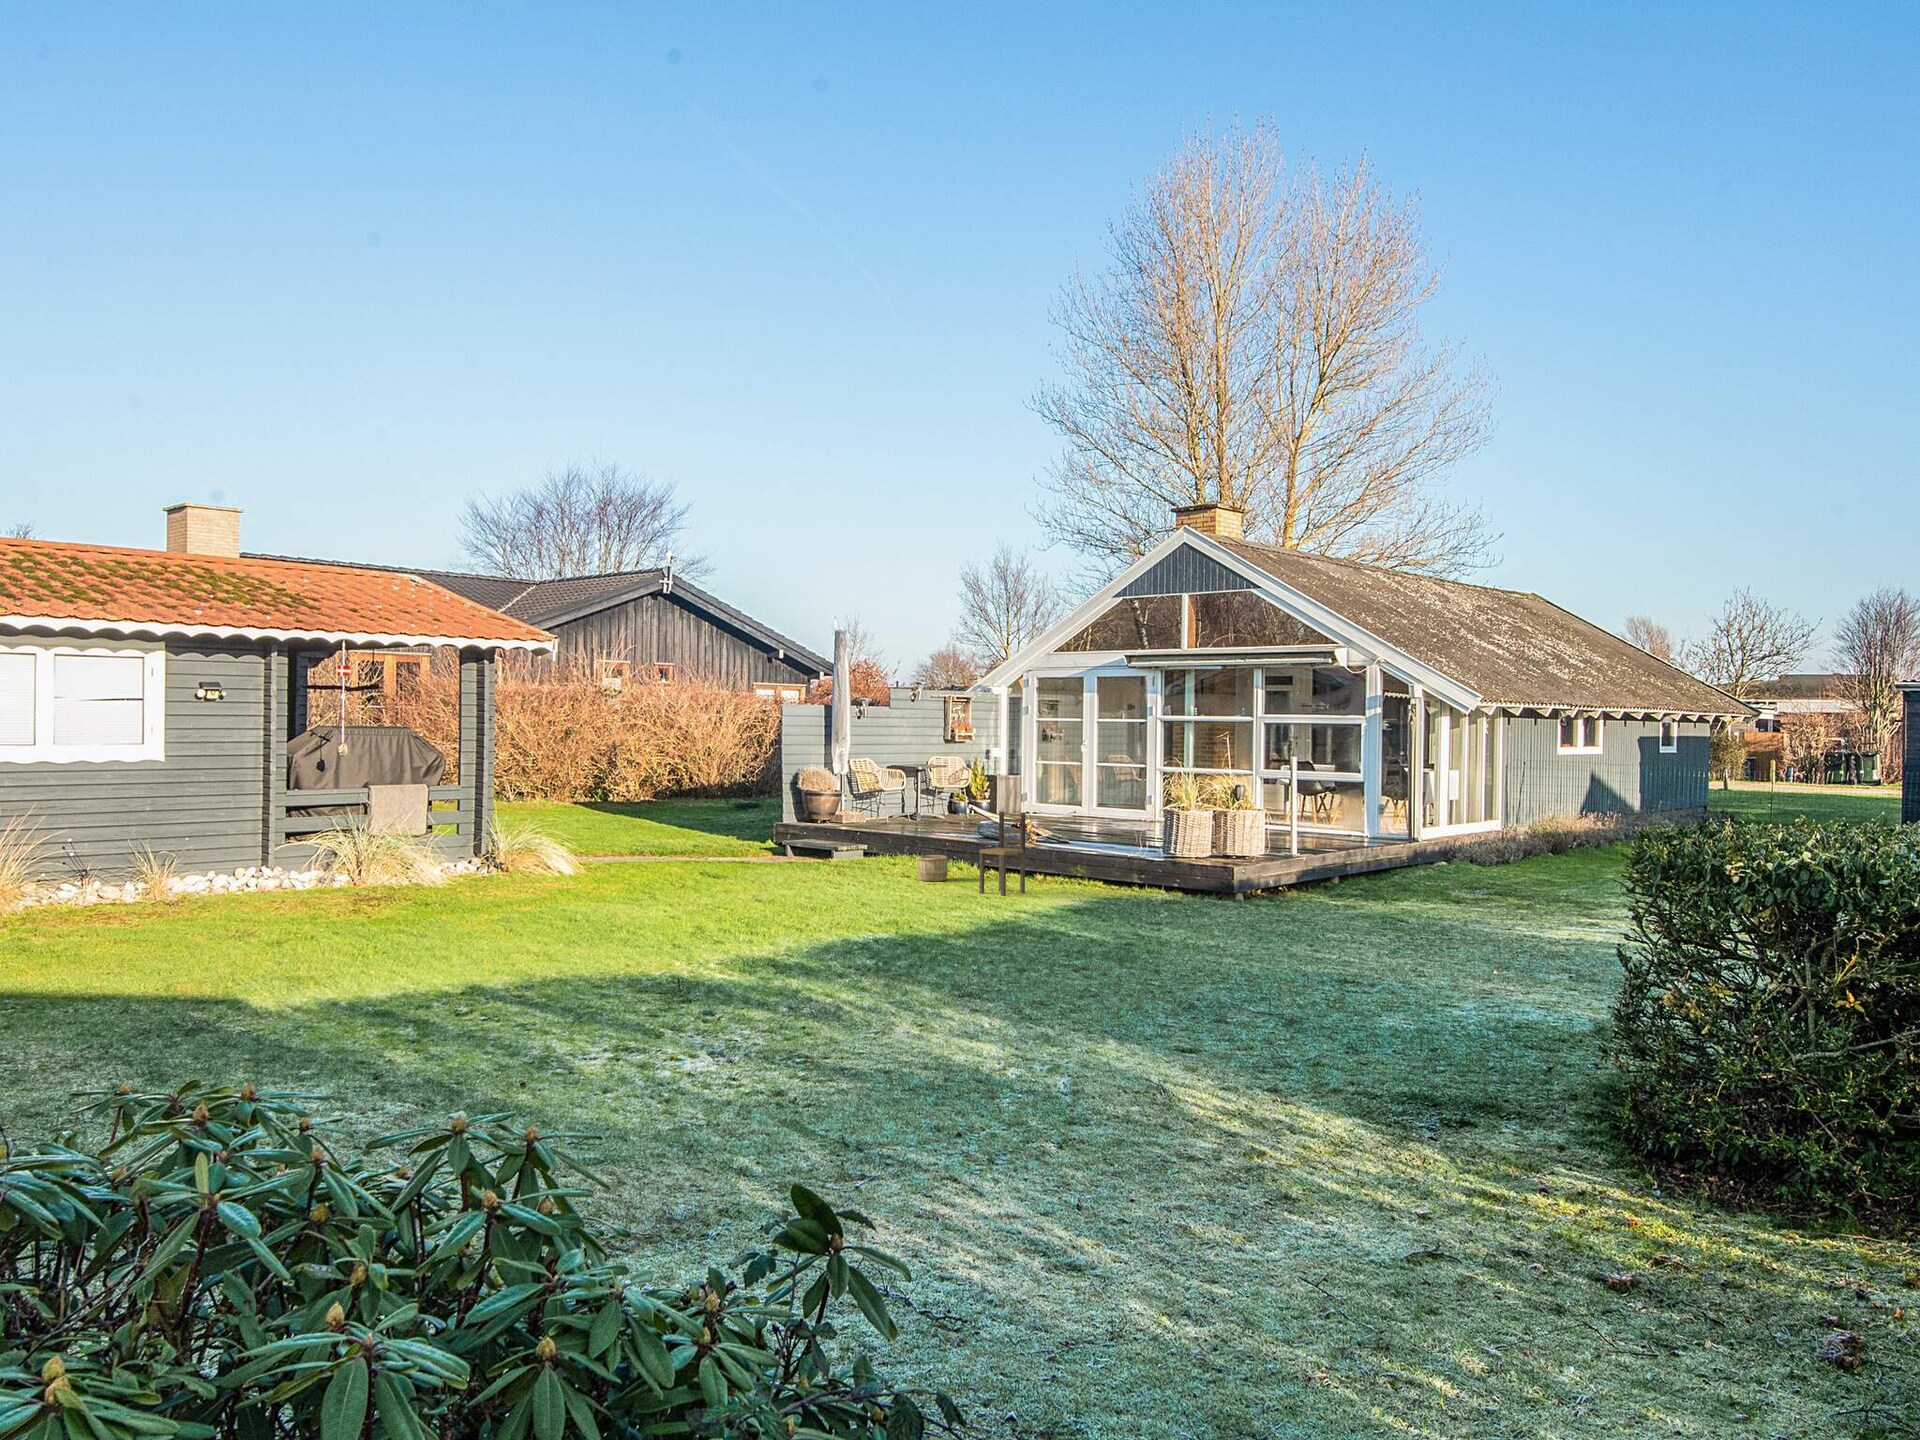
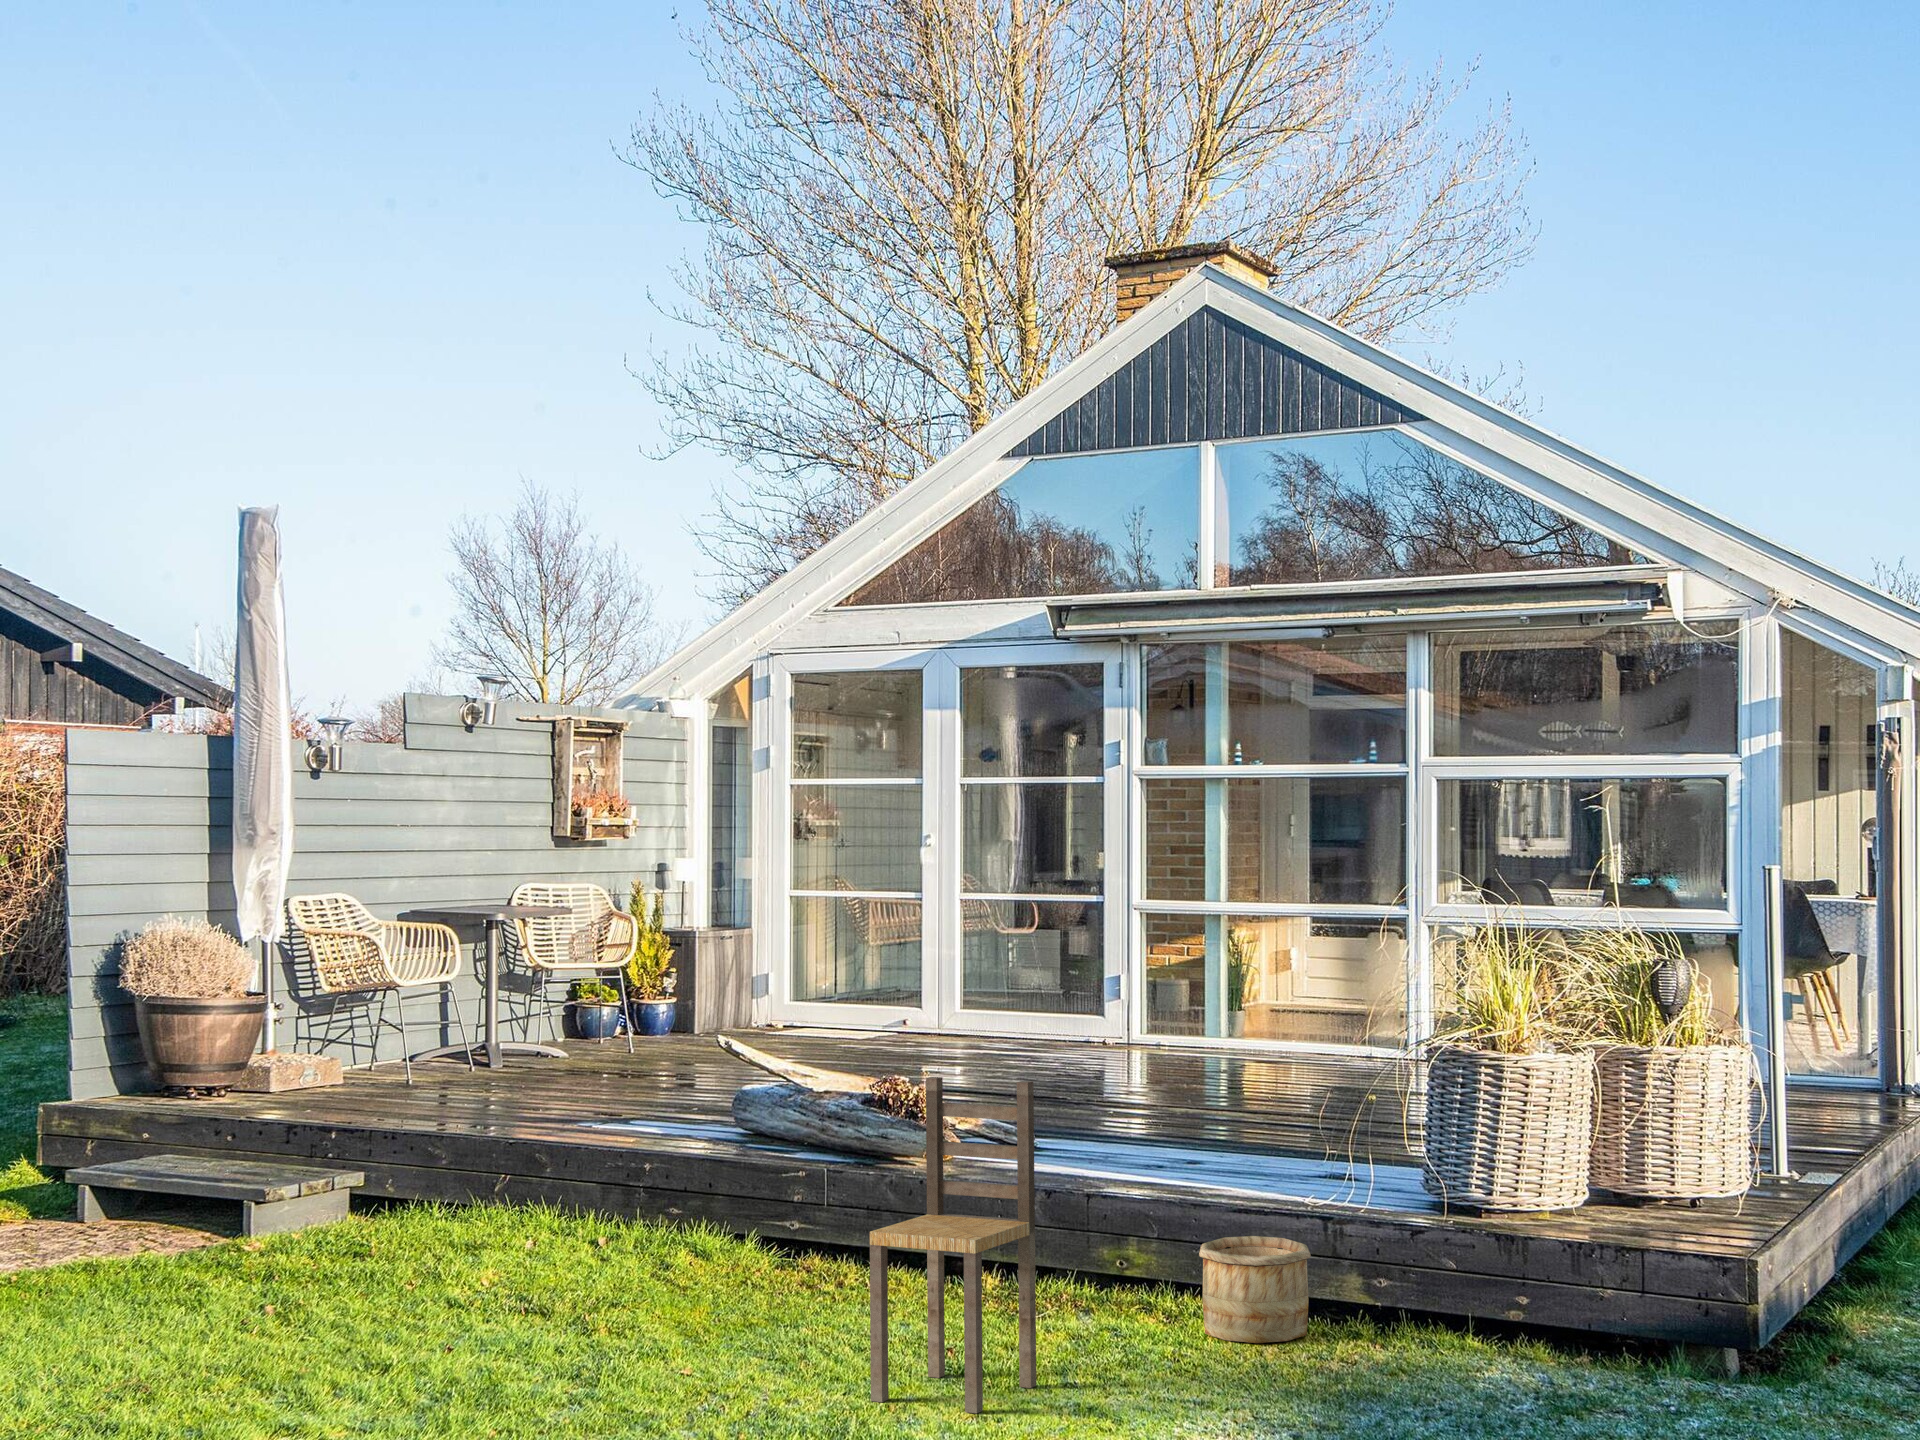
wooden bucket: present [918,855,948,881] -> present [1199,1236,1311,1343]

